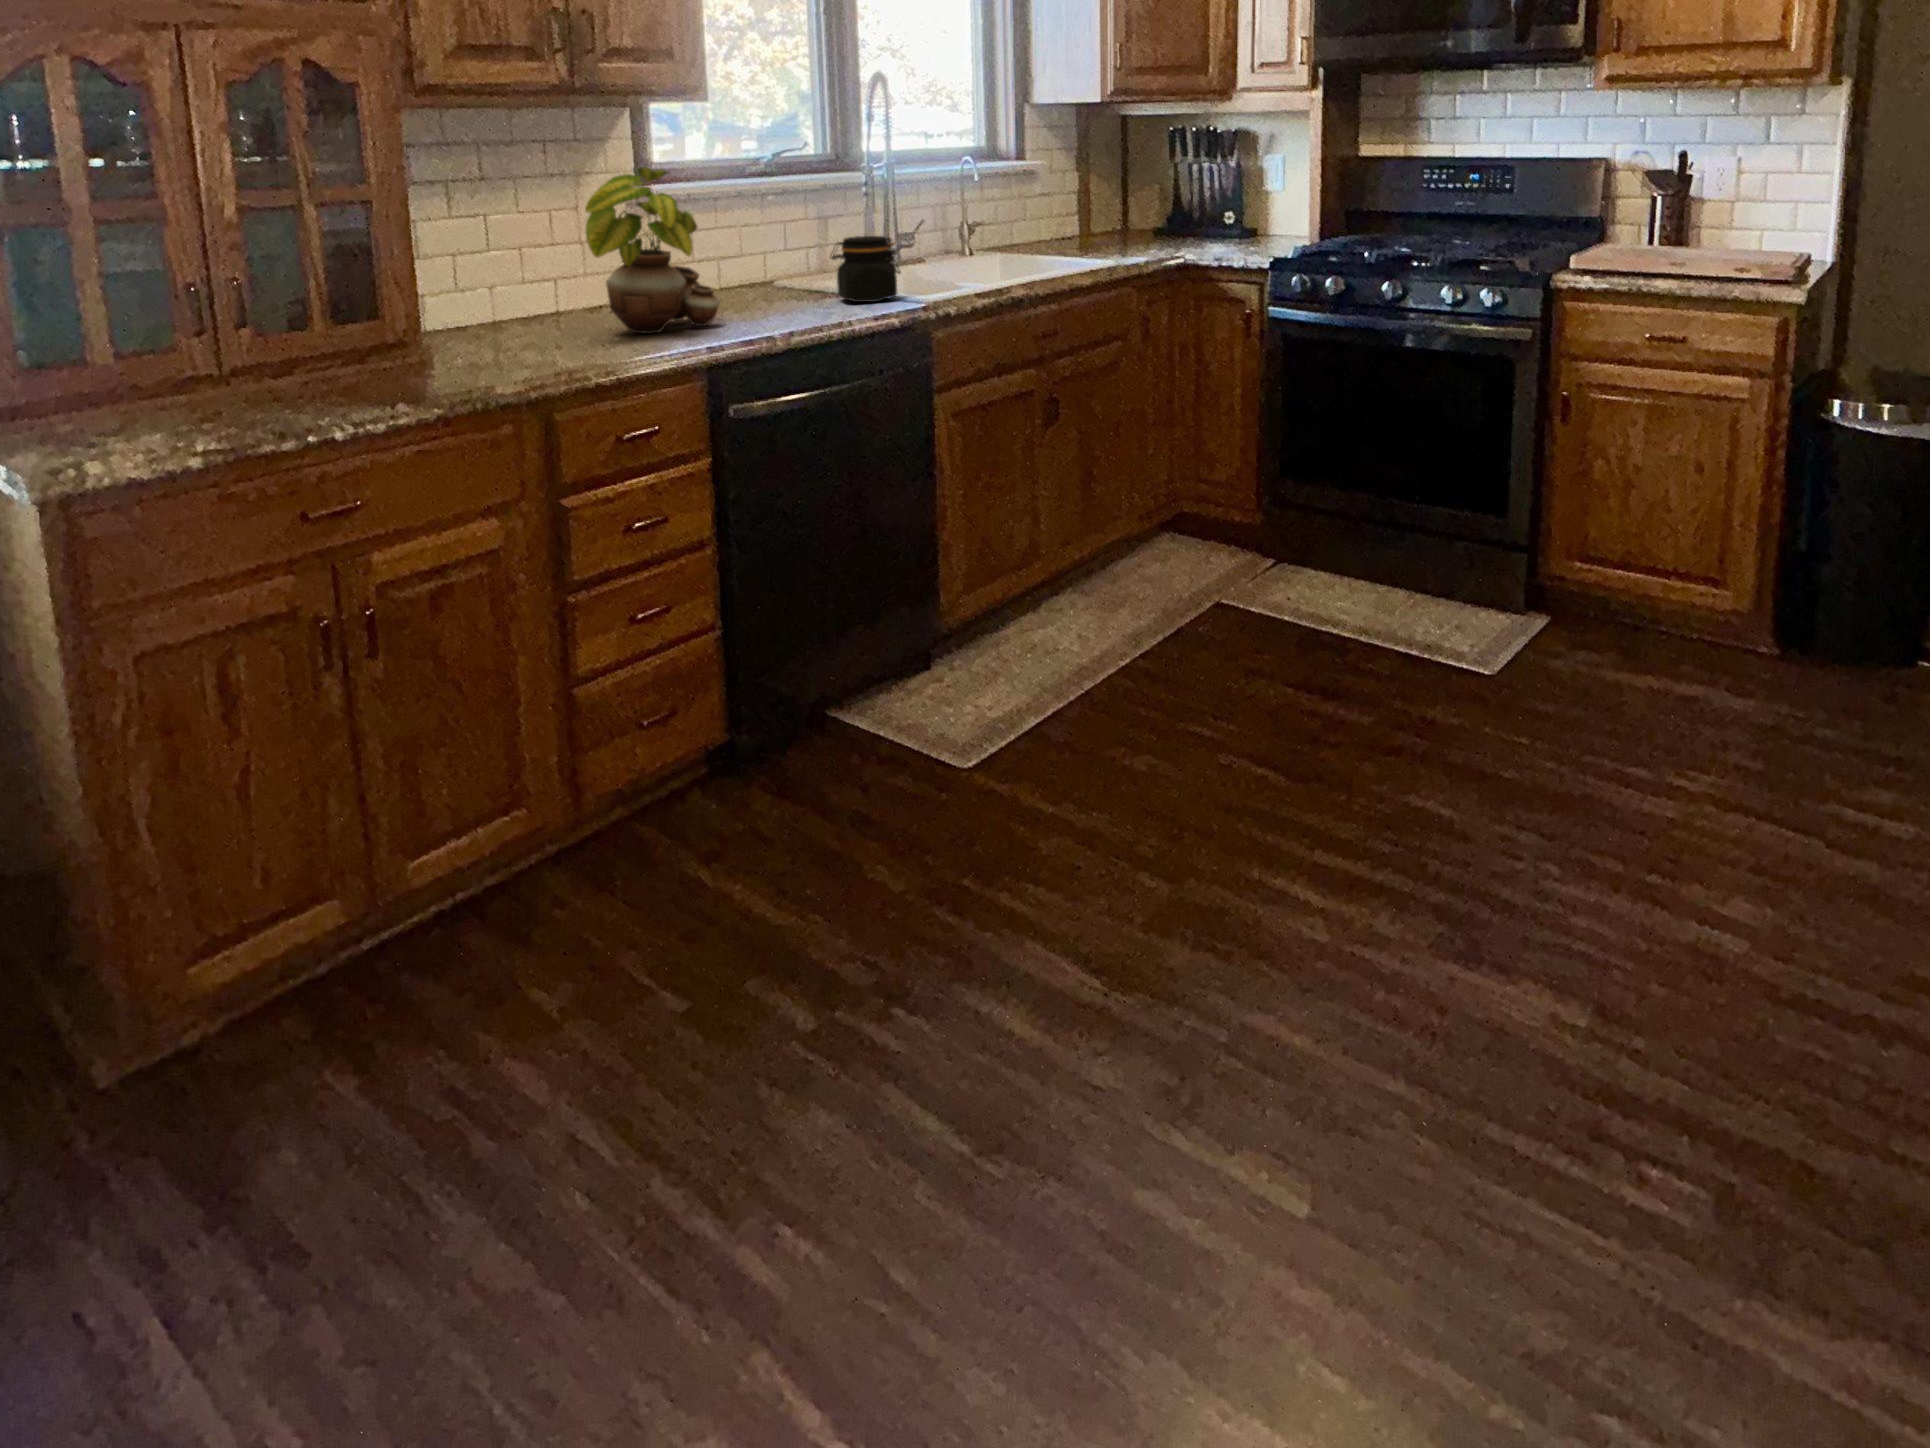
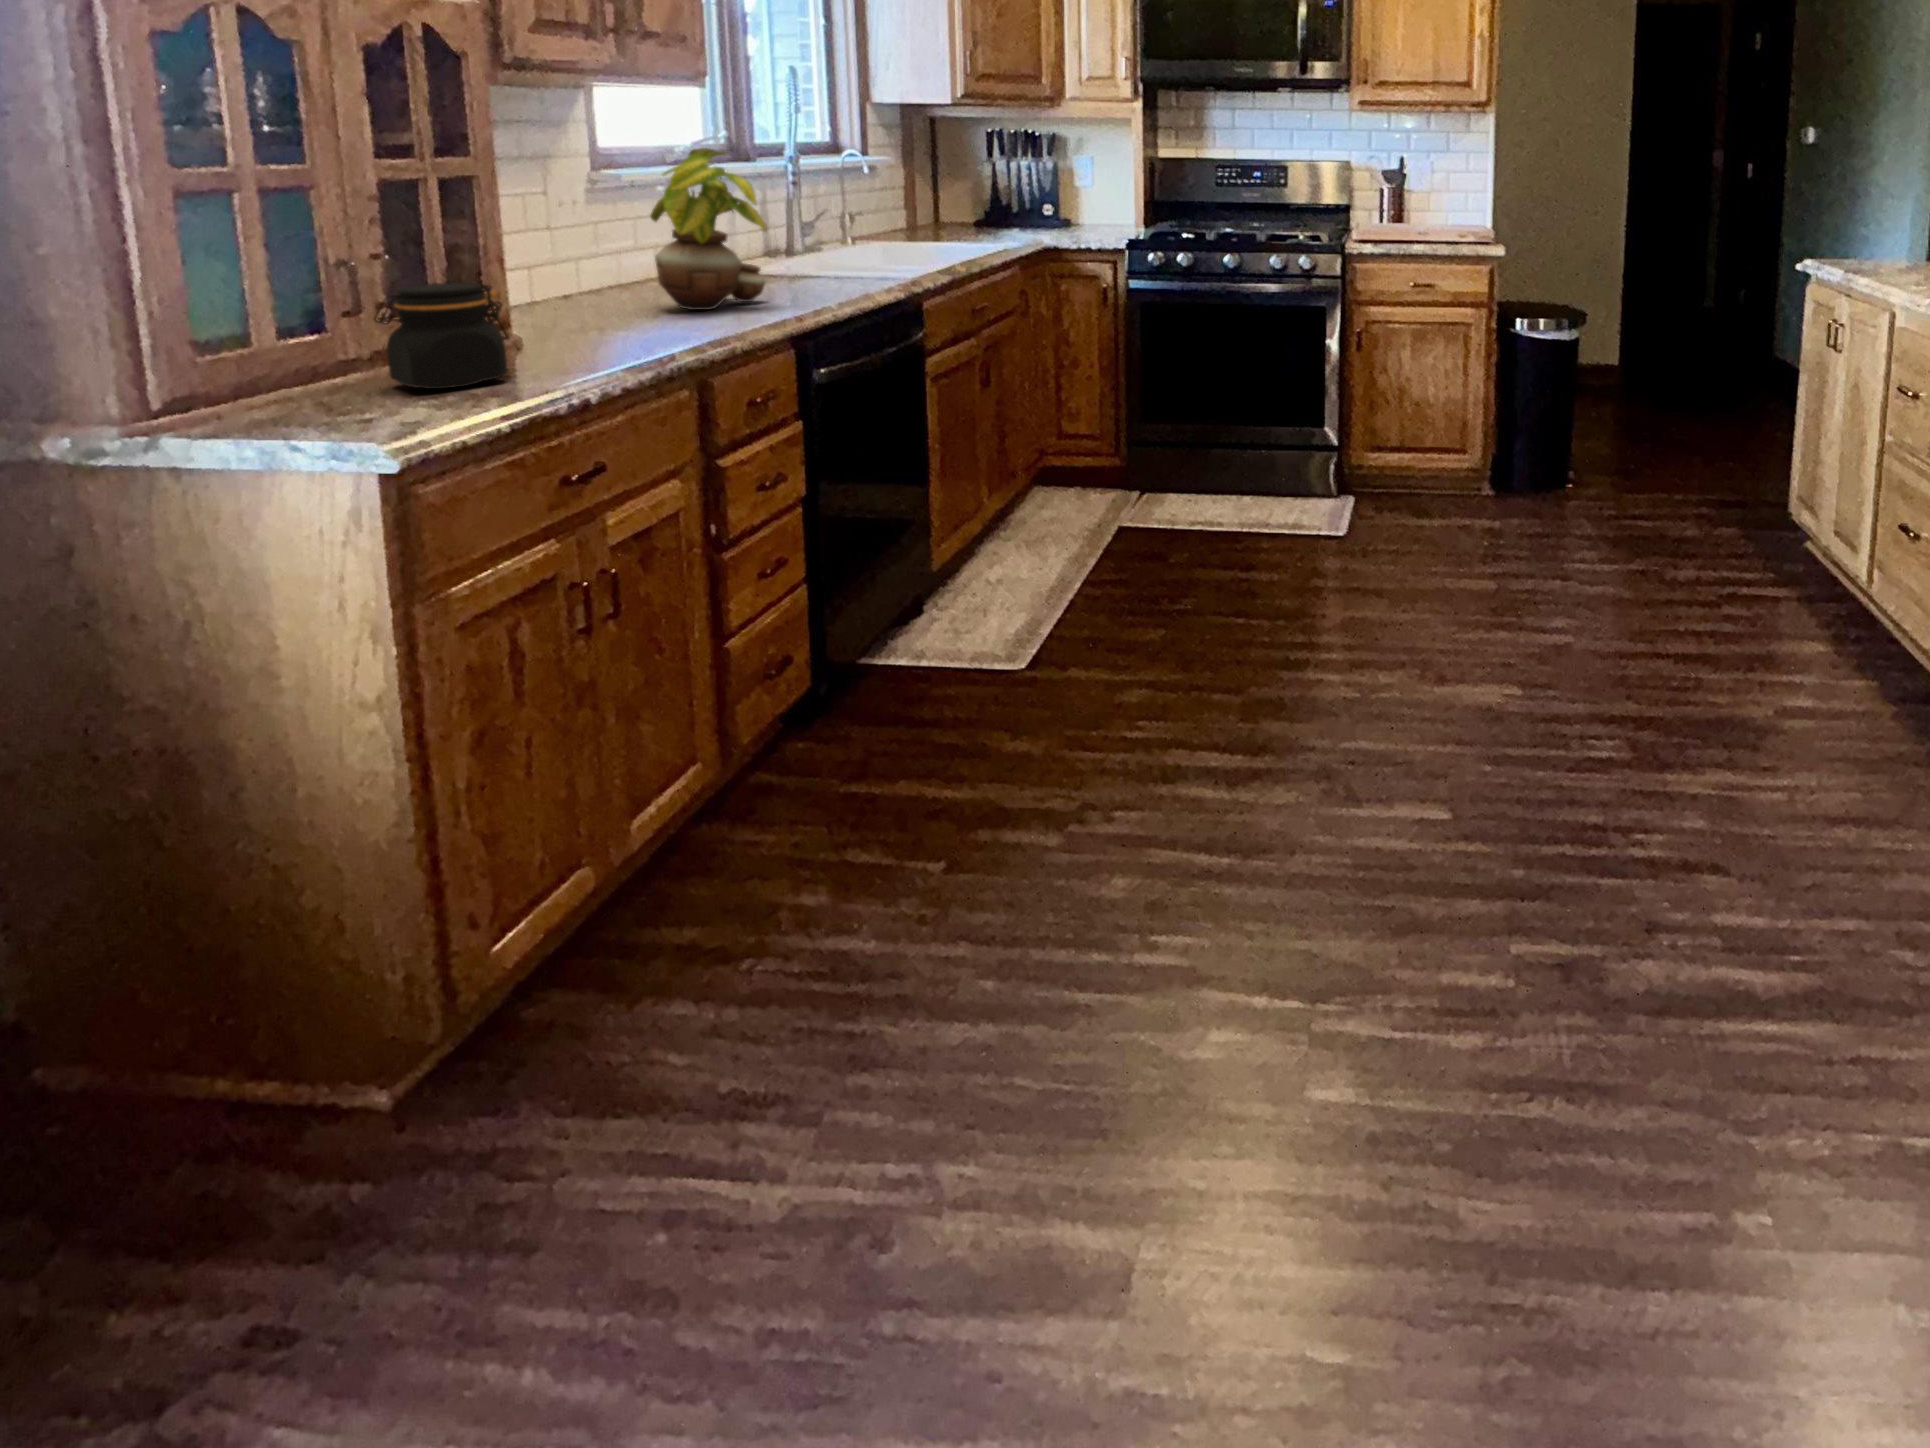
jar: present [831,236,900,302] -> present [374,282,509,389]

